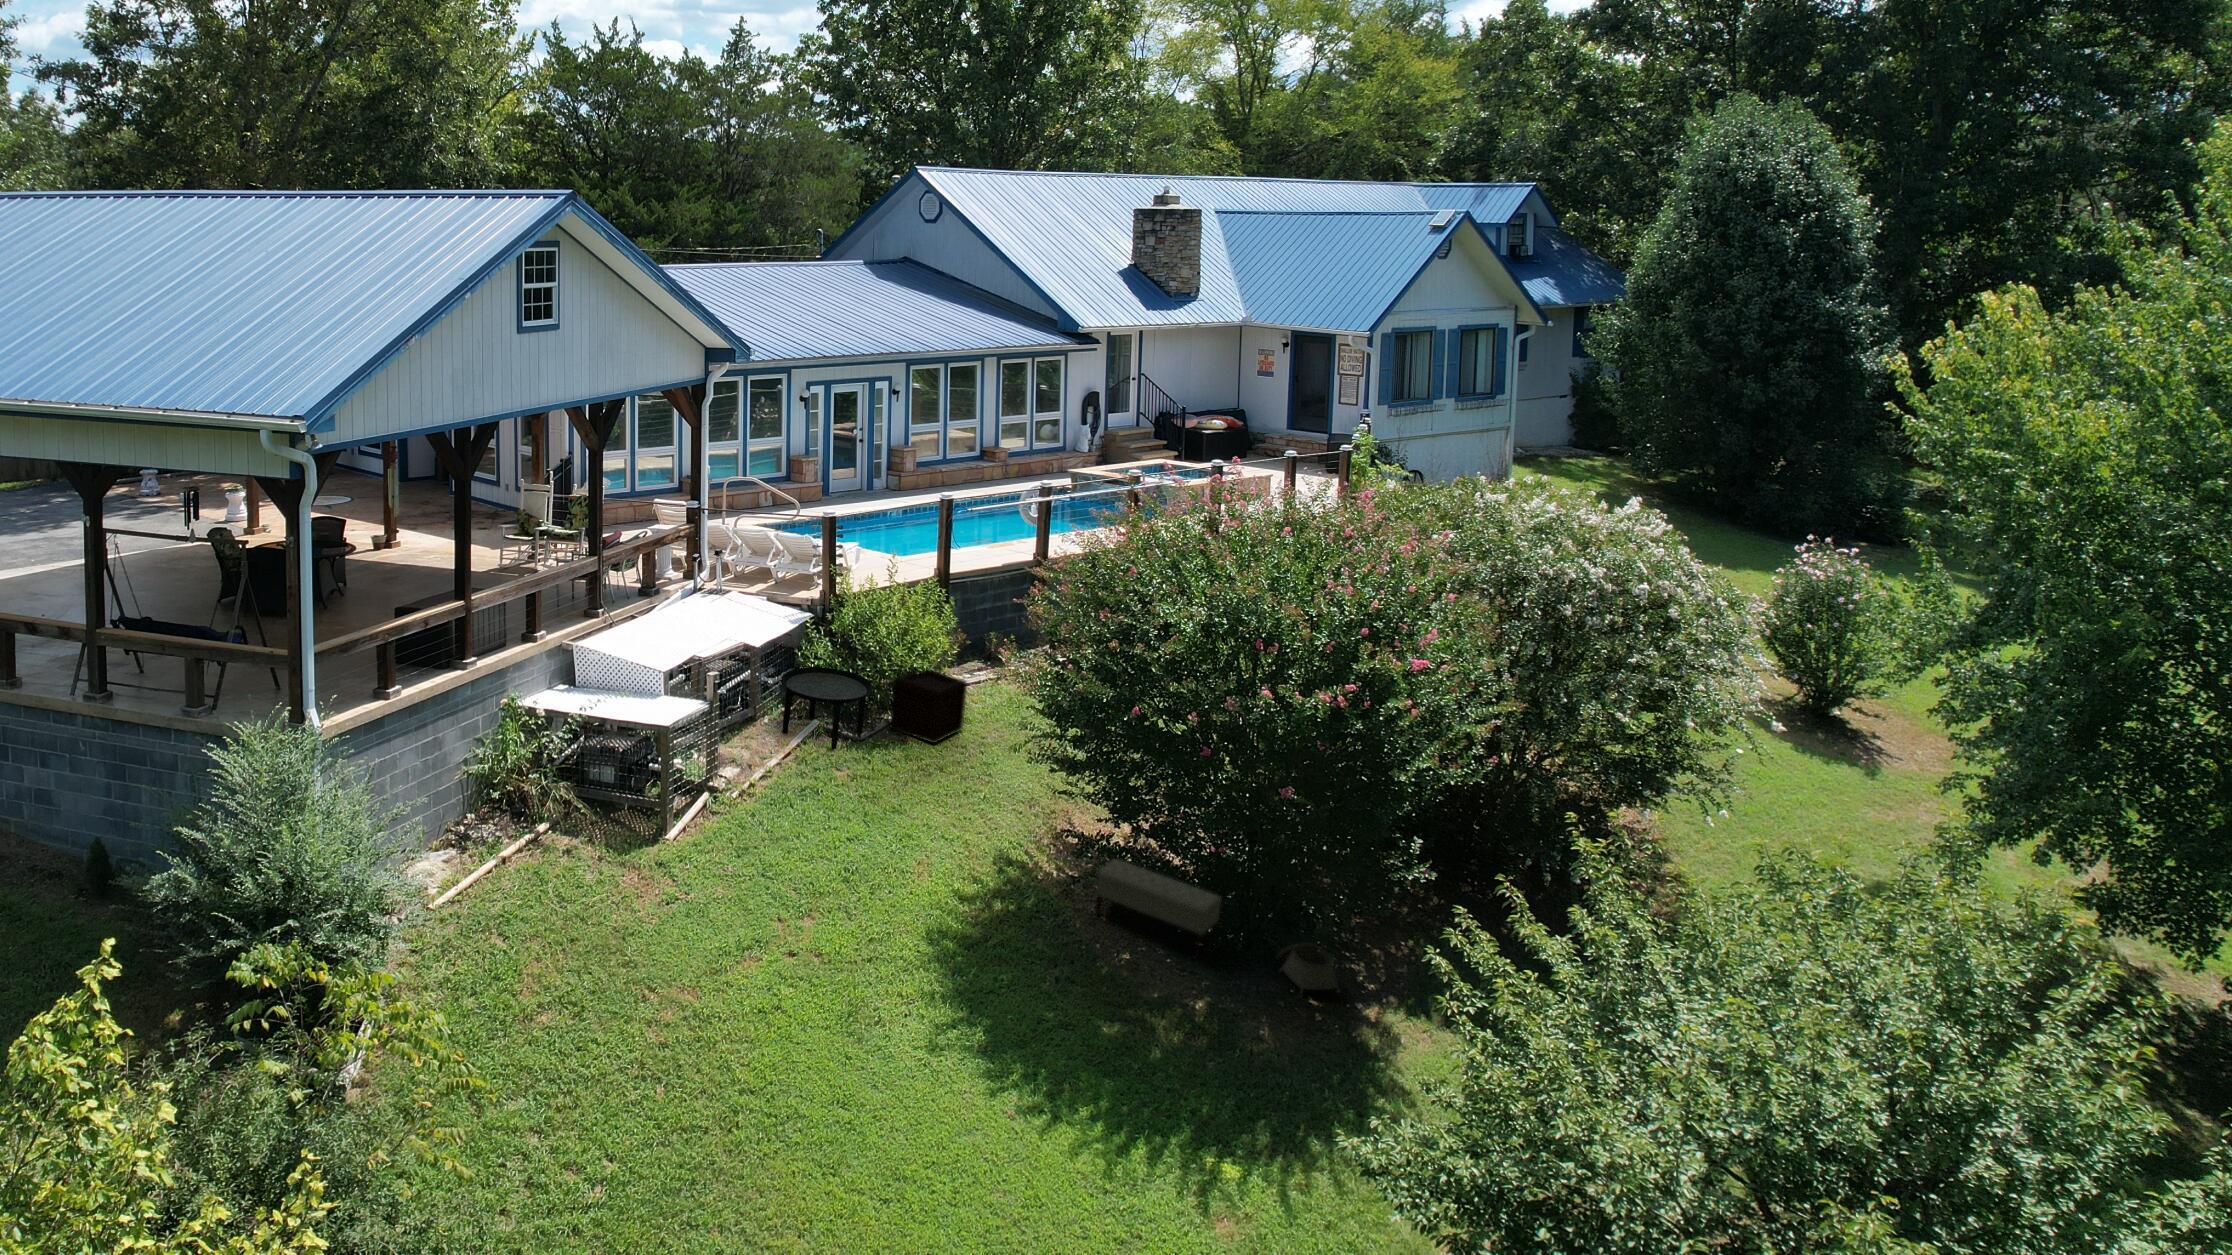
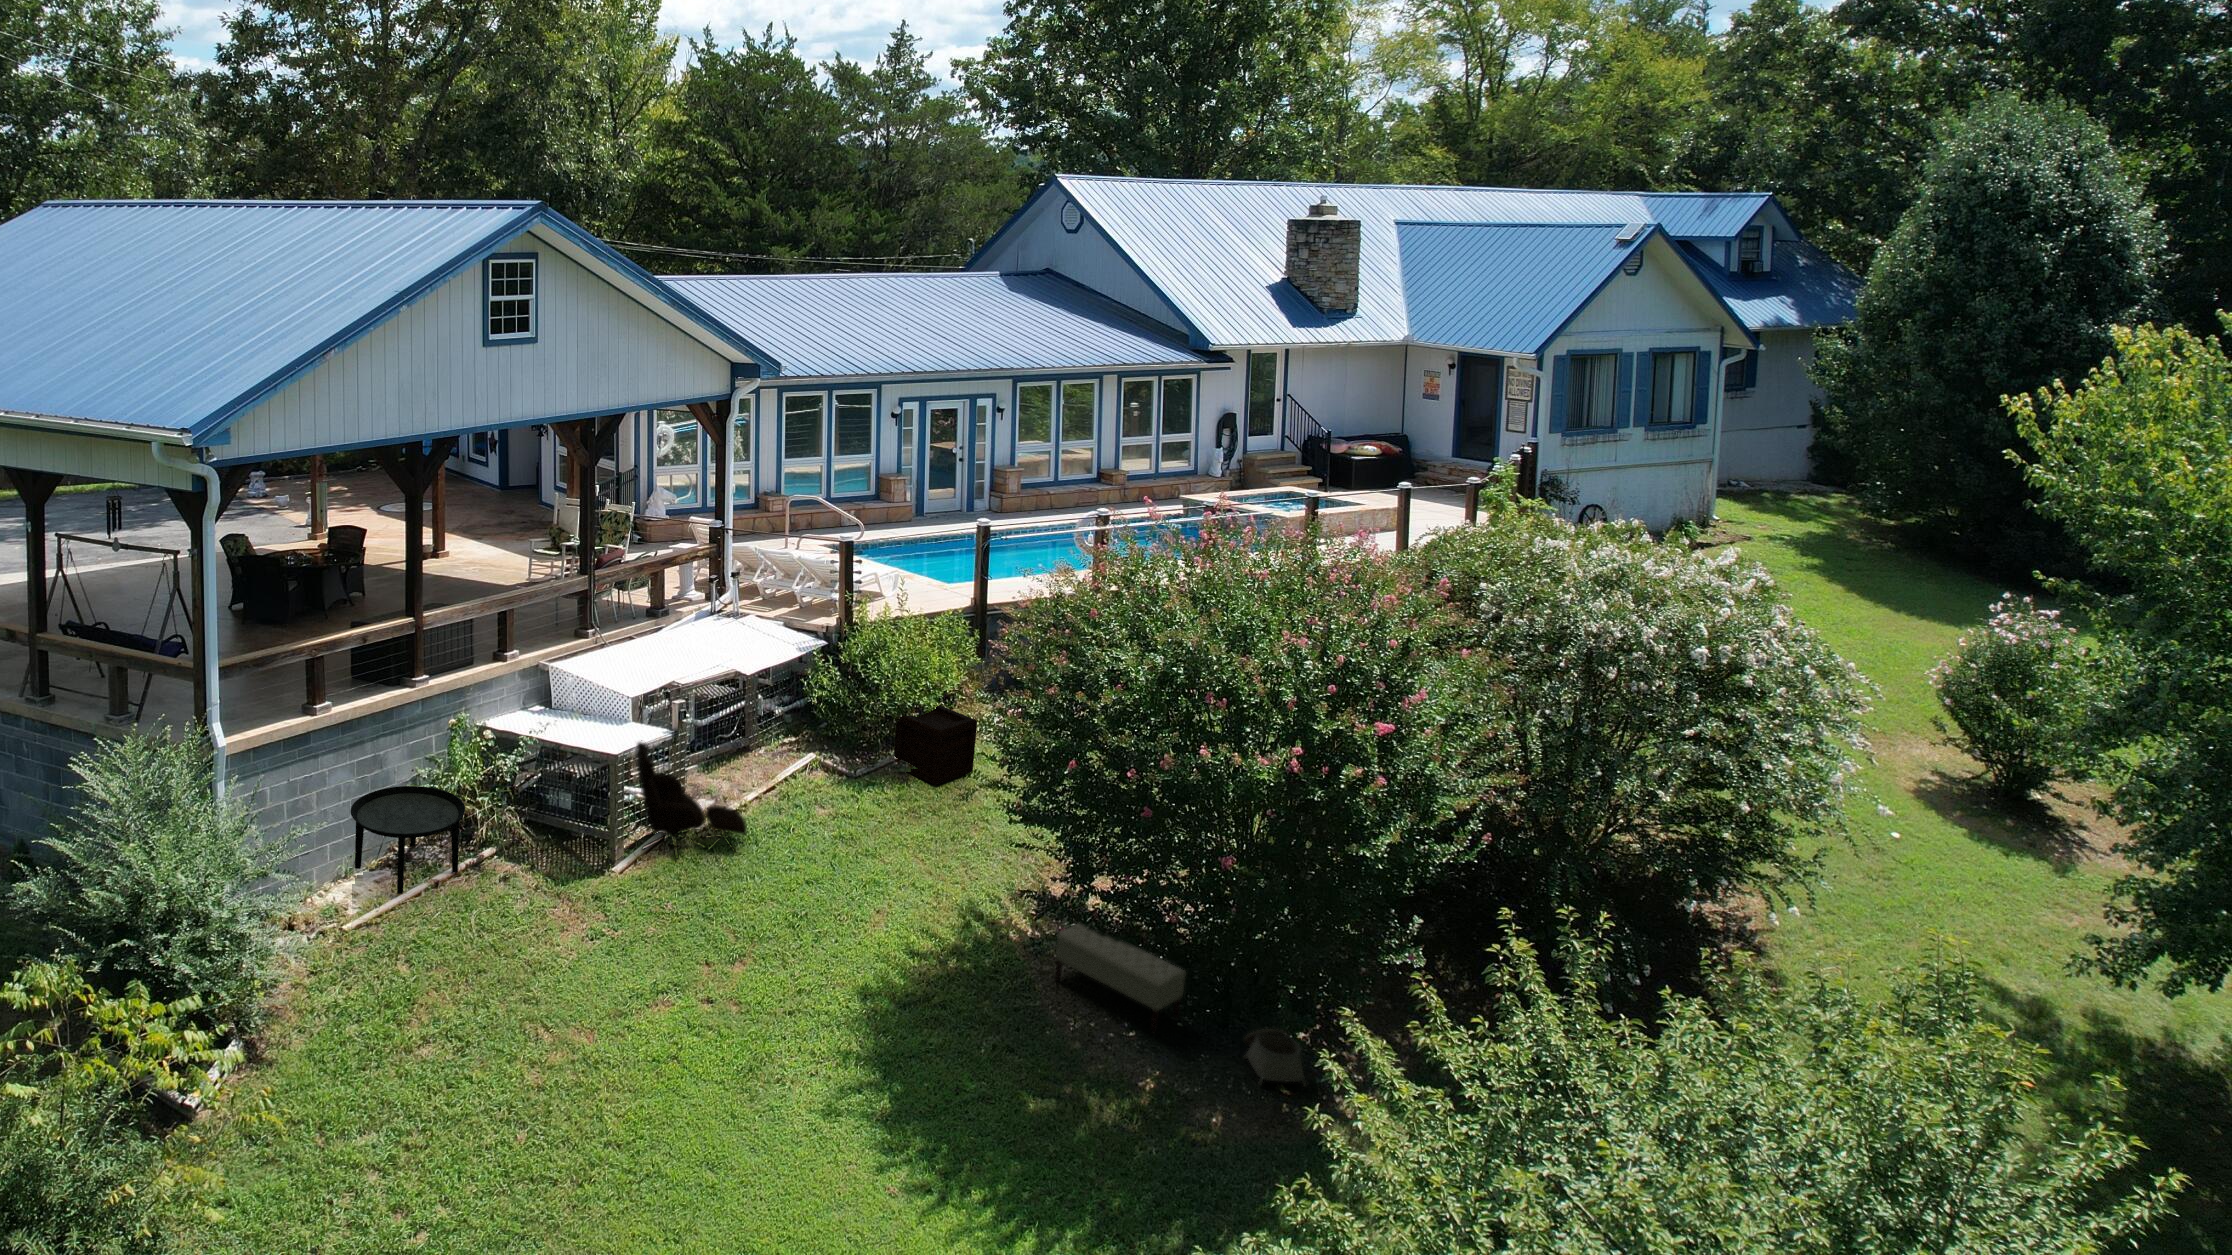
round table: present [781,667,873,749] -> present [351,786,465,894]
lounge chair: none [677,712,786,825] -> present [636,740,747,858]

